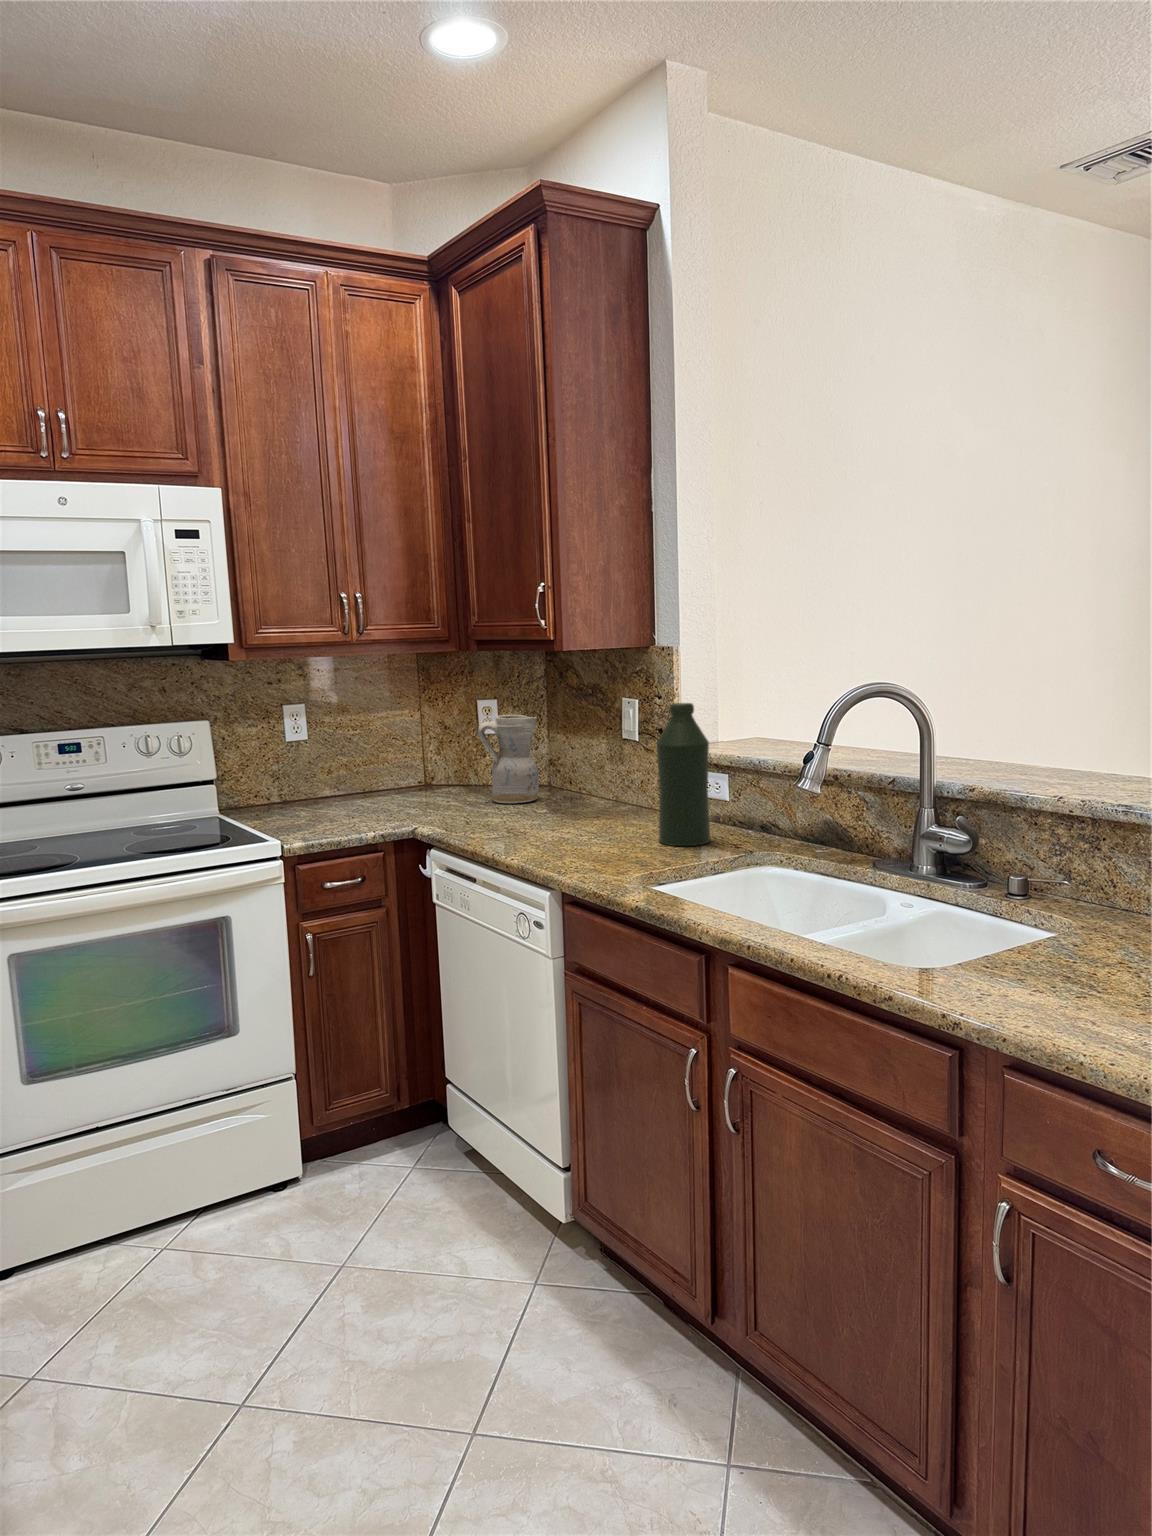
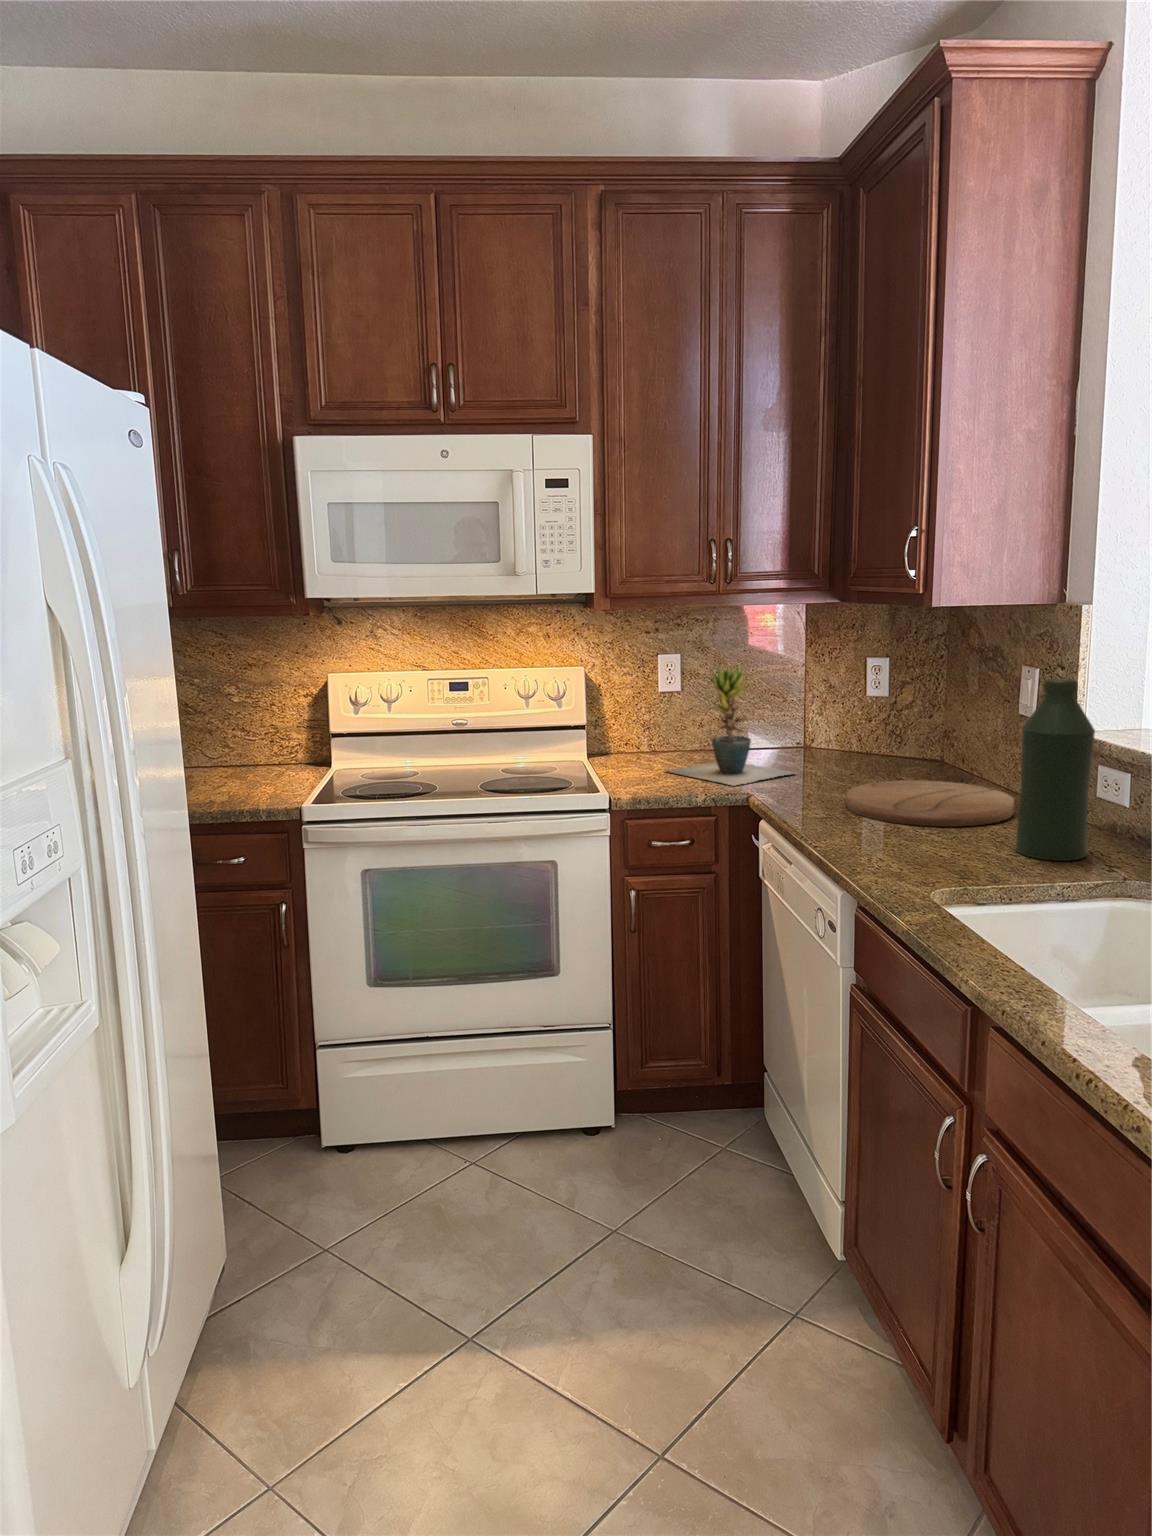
potted plant: none [312,709,440,823] -> present [668,666,794,786]
ceramic pitcher: present [478,715,539,803] -> none [850,678,919,777]
cutting board: none [502,800,639,835] -> present [846,780,1014,827]

